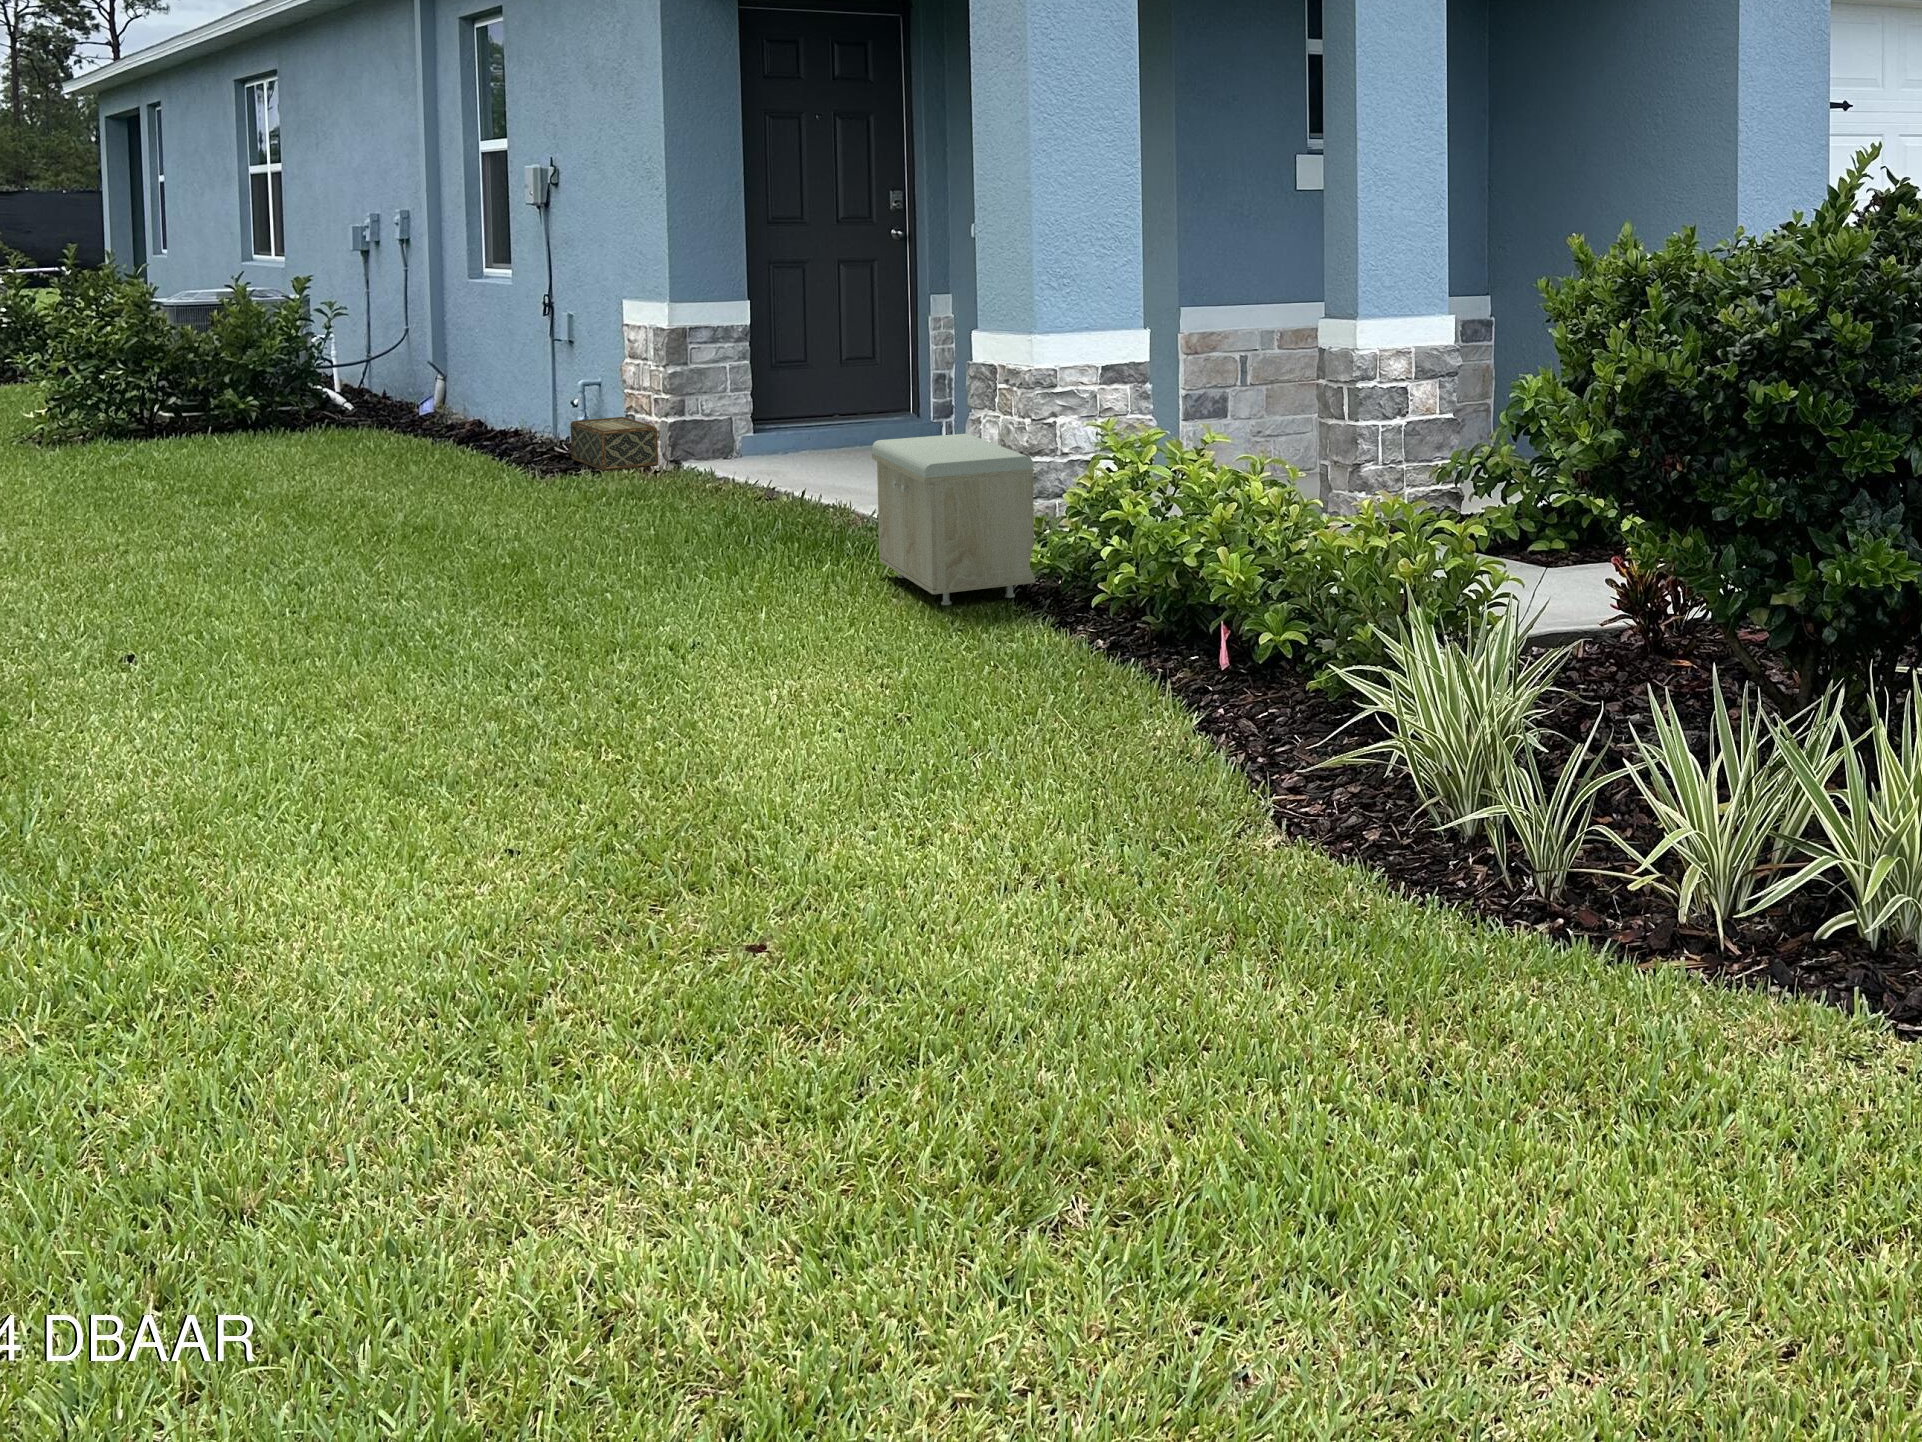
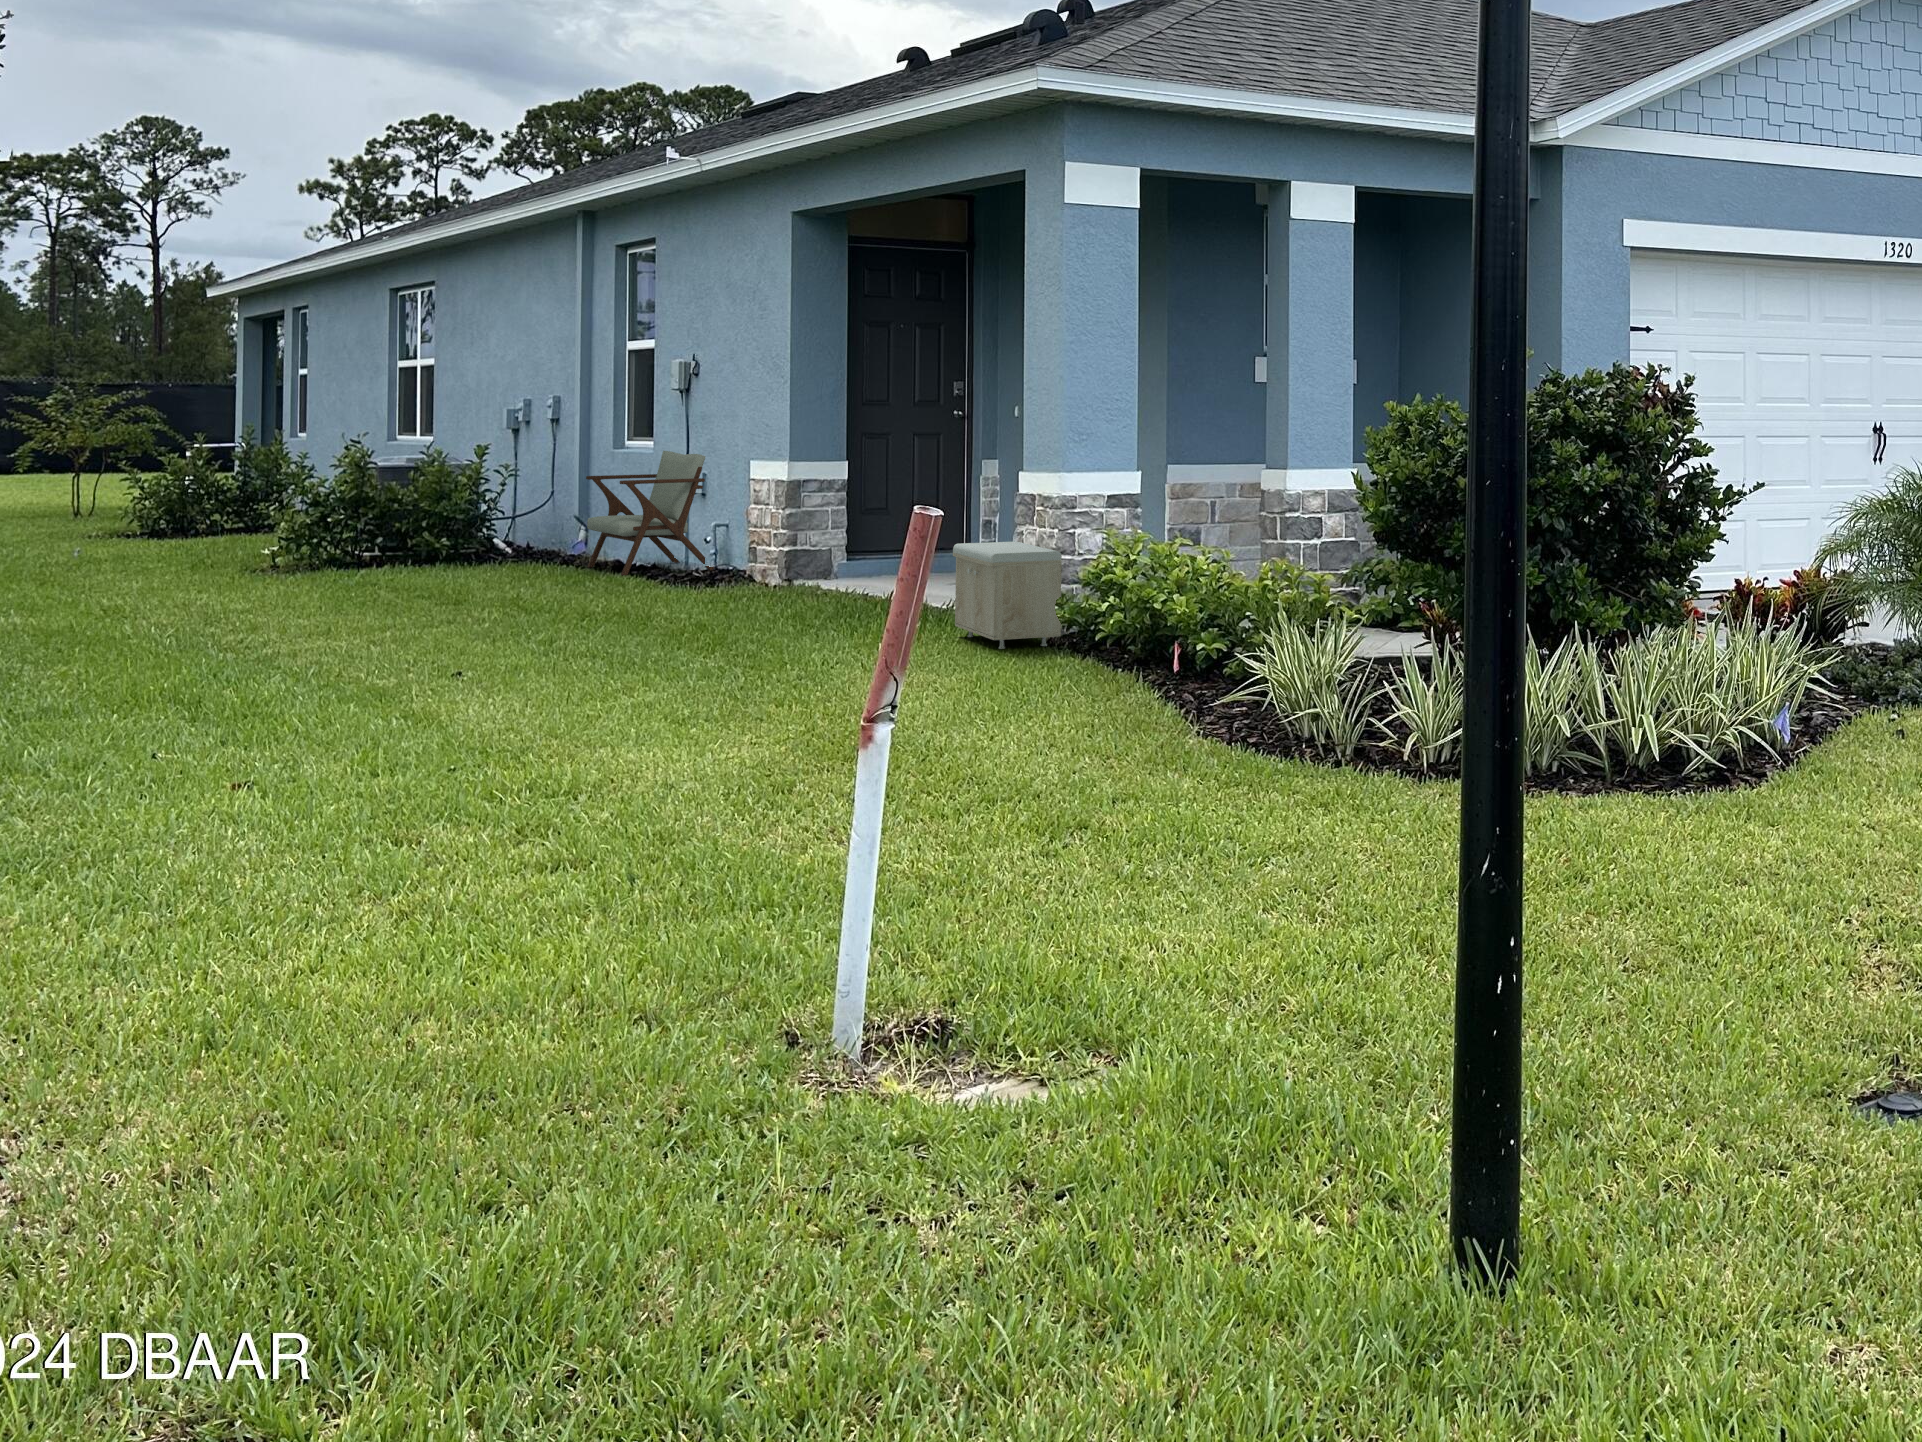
lounge chair: none [414,285,588,454] -> present [586,451,714,575]
woven basket: present [570,417,658,470] -> none [709,549,776,585]

